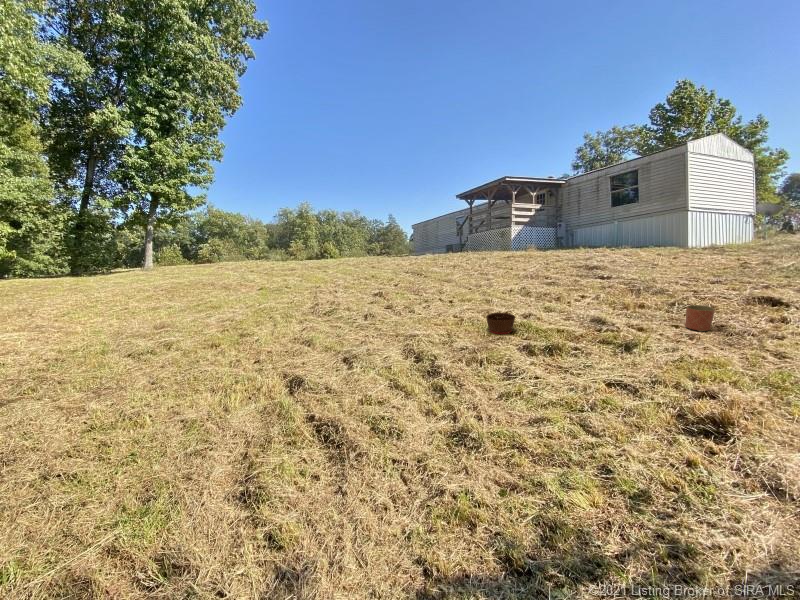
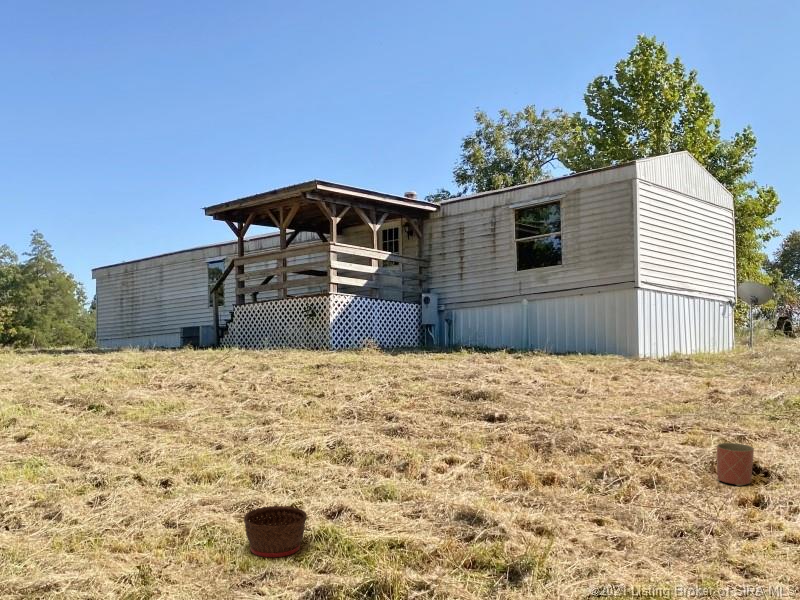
planter: present [685,305,715,332] -> present [717,443,754,486]

